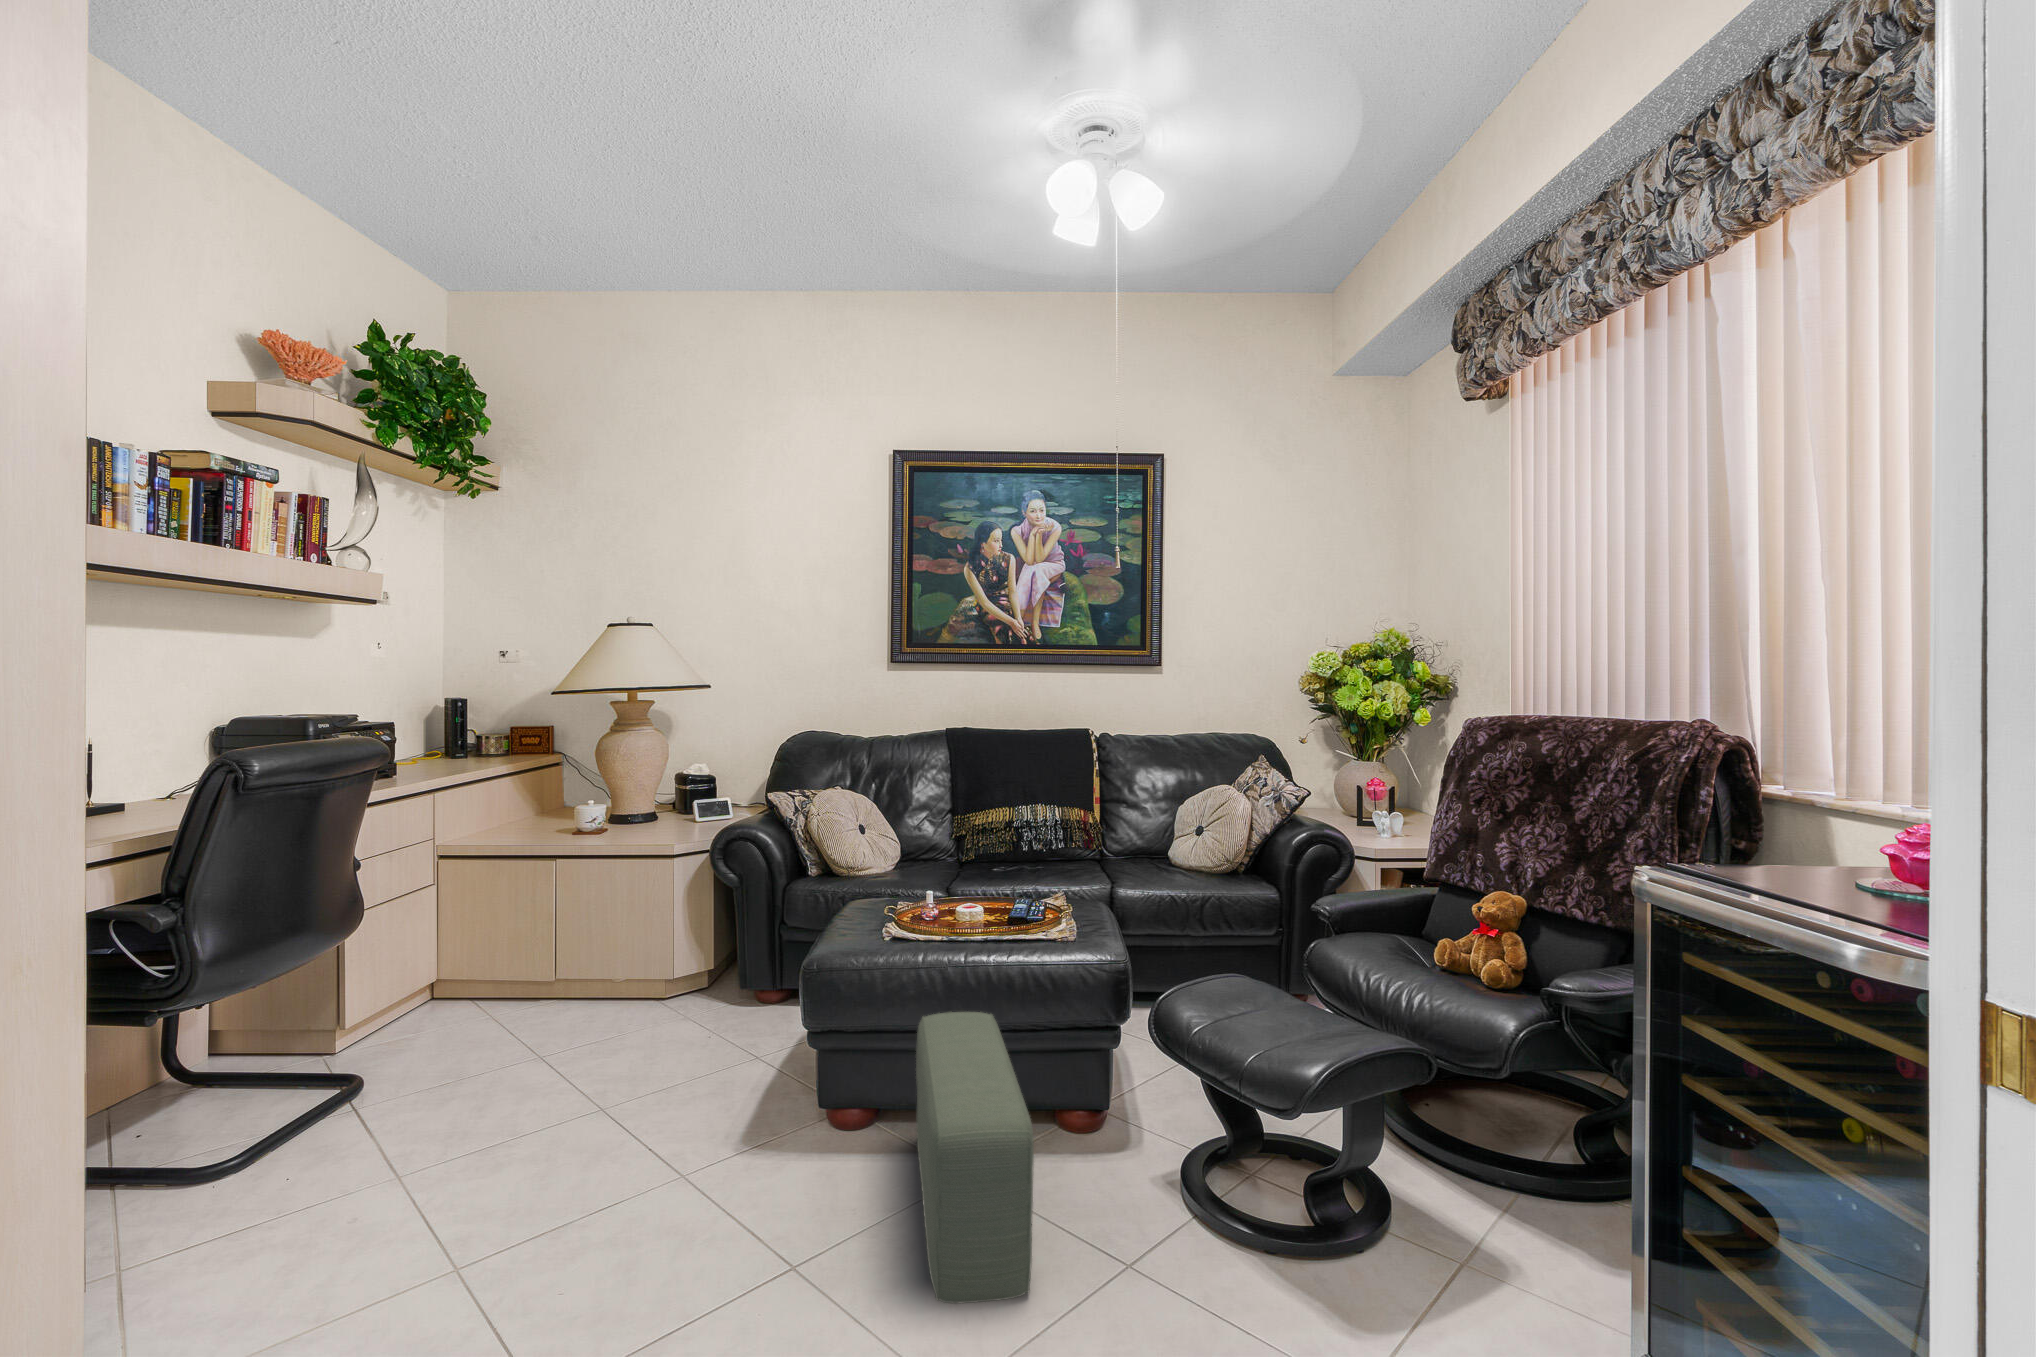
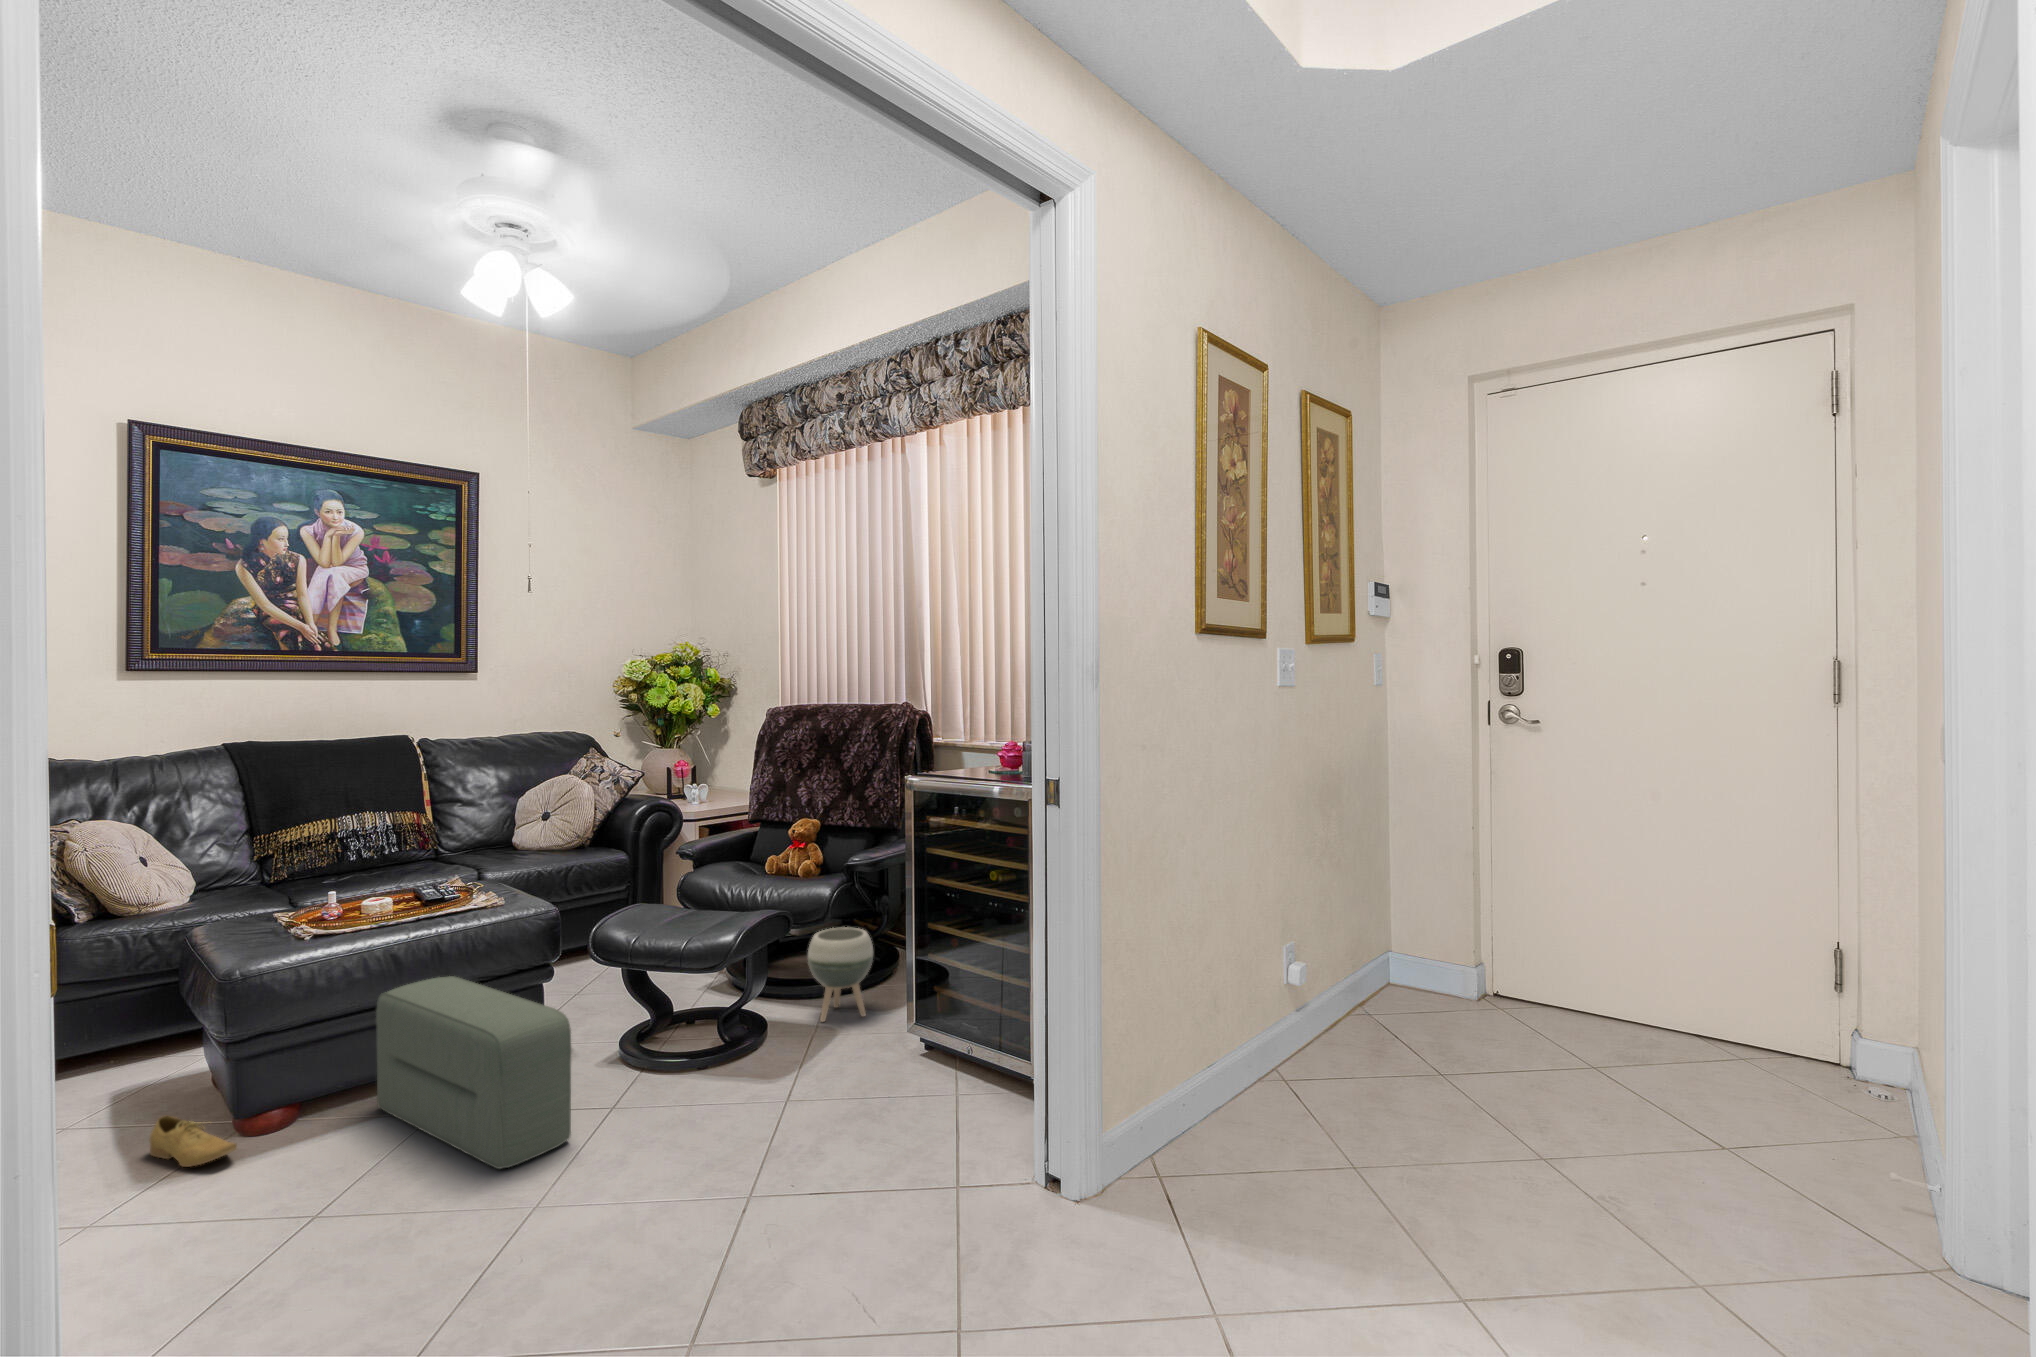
shoe: none [755,1080,795,1145] -> present [150,1116,237,1167]
planter: none [1453,1087,1575,1263] -> present [808,927,873,1022]

